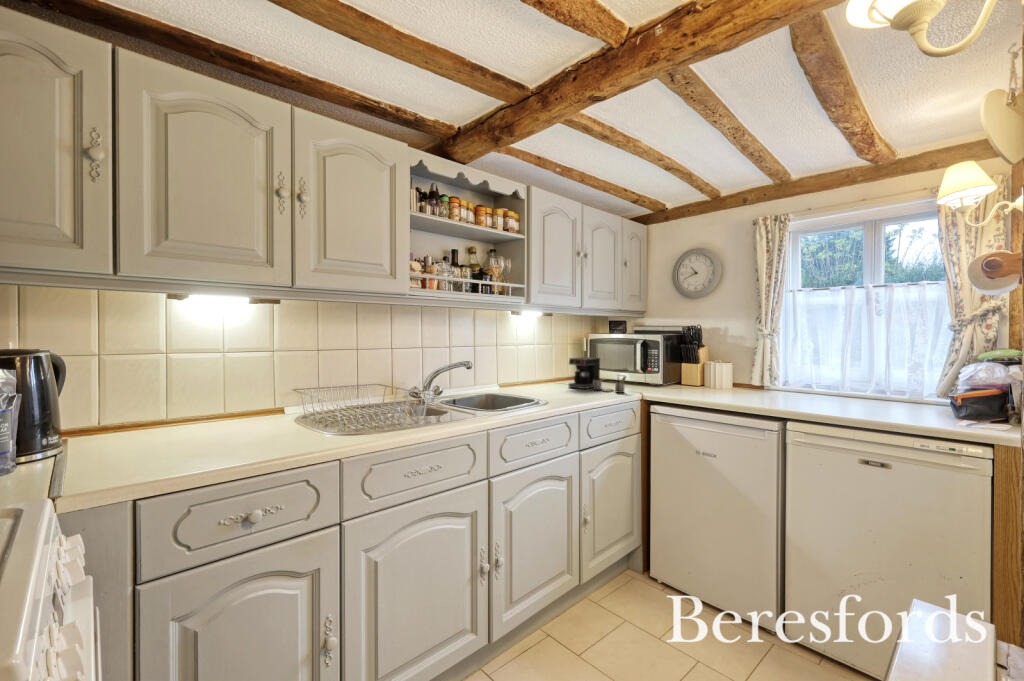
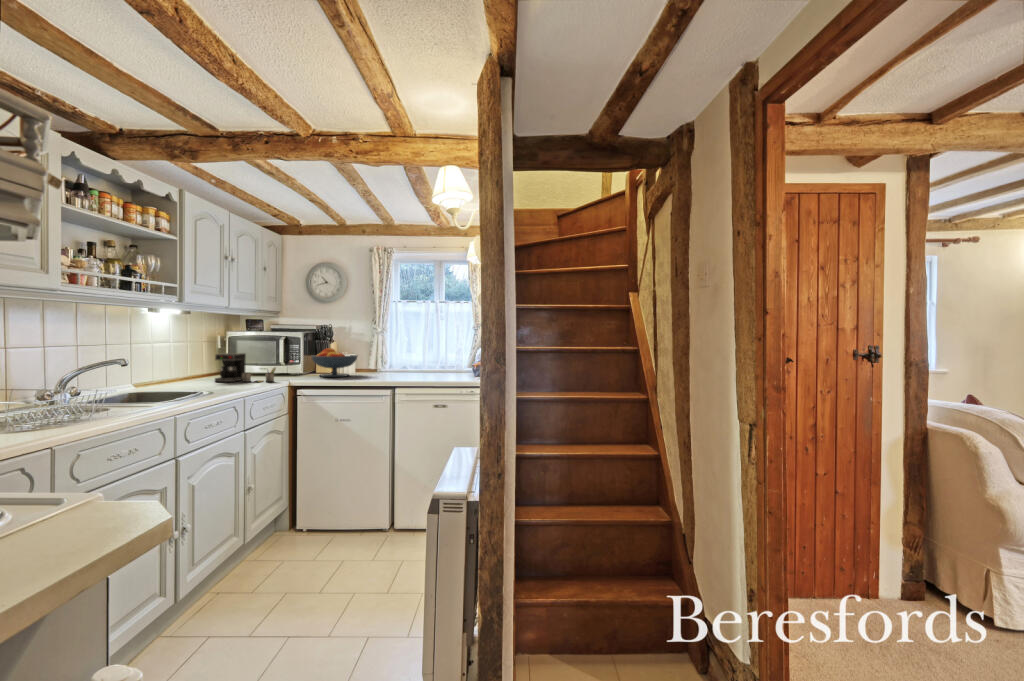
fruit bowl: none [672,354,734,392] -> present [311,348,357,377]

